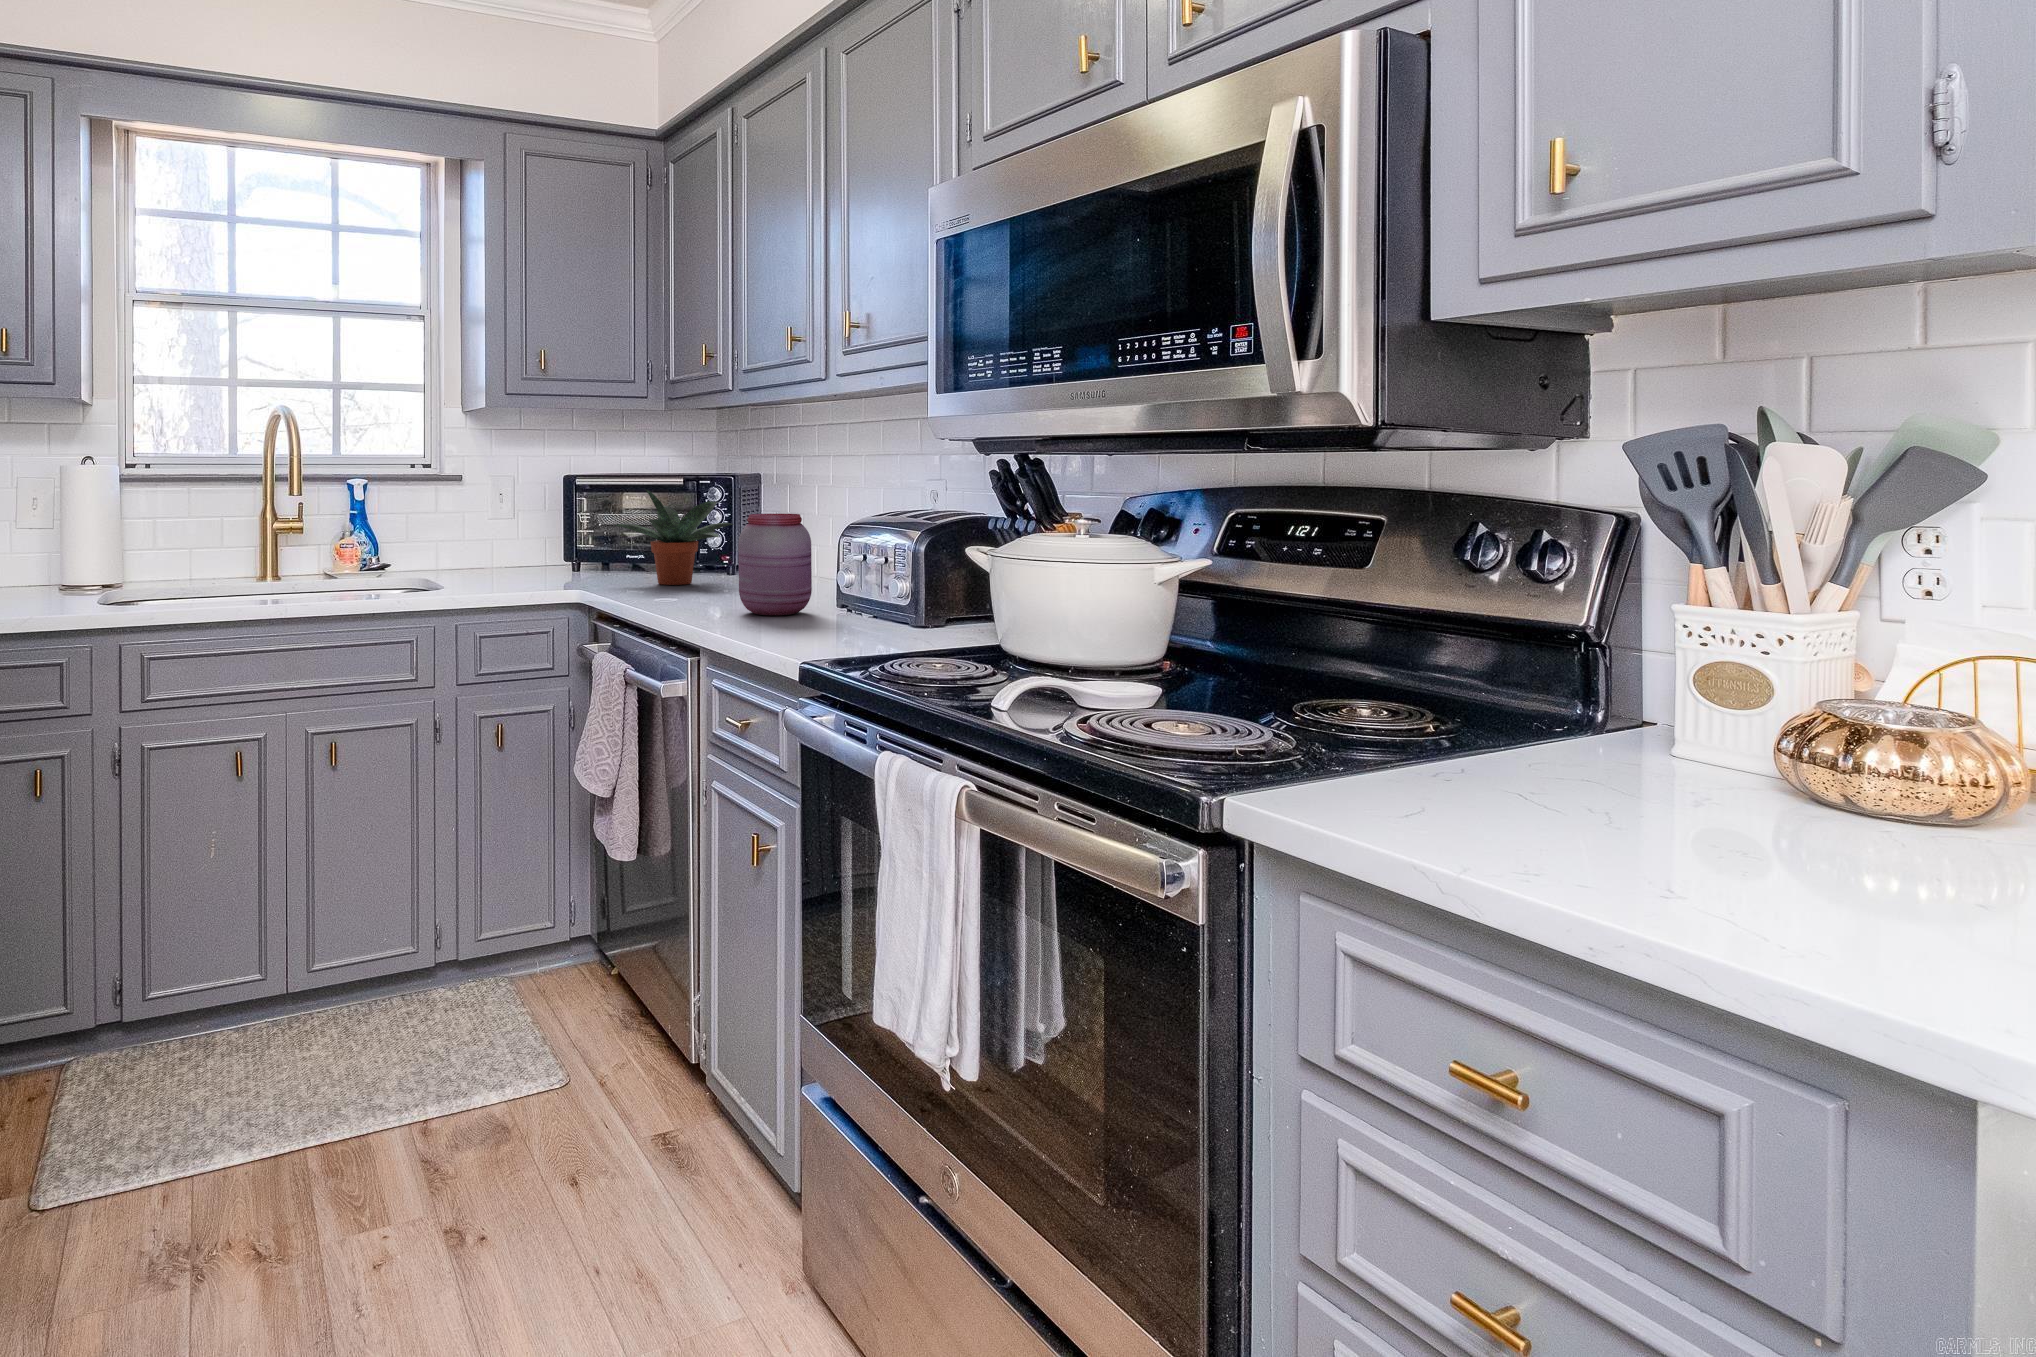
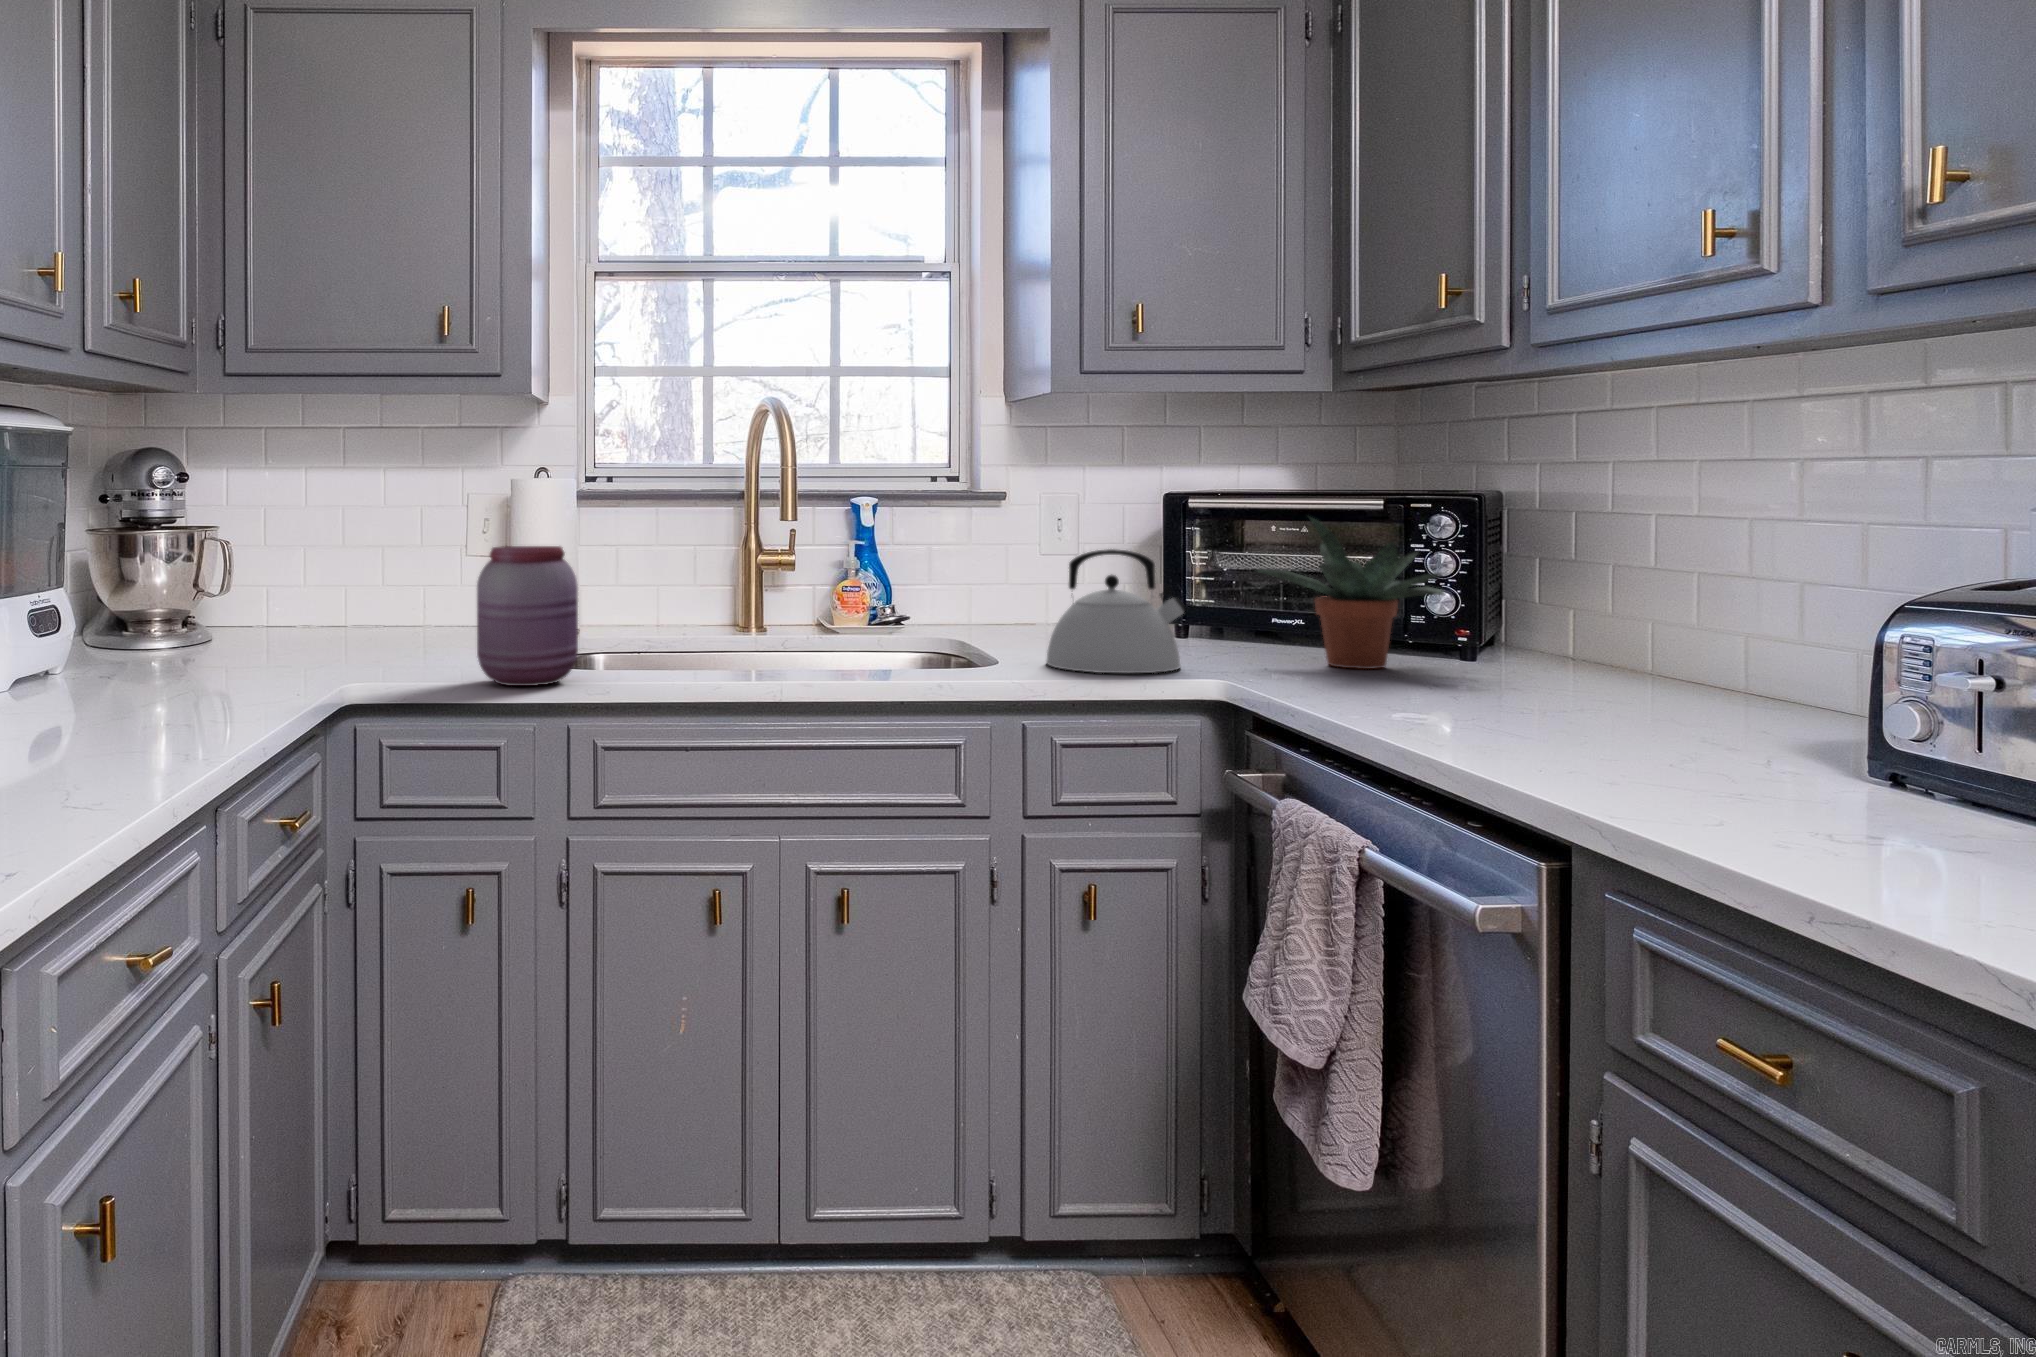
kettle: none [478,513,569,593] -> present [1046,549,1185,673]
jar: present [738,514,812,615] -> present [477,546,578,686]

